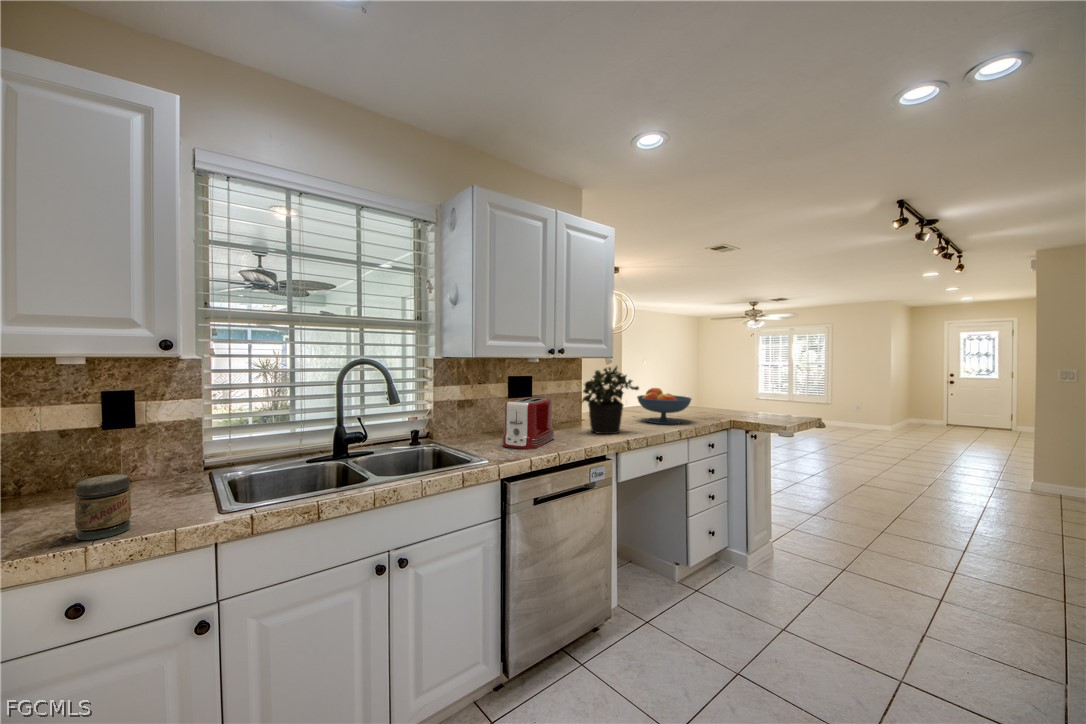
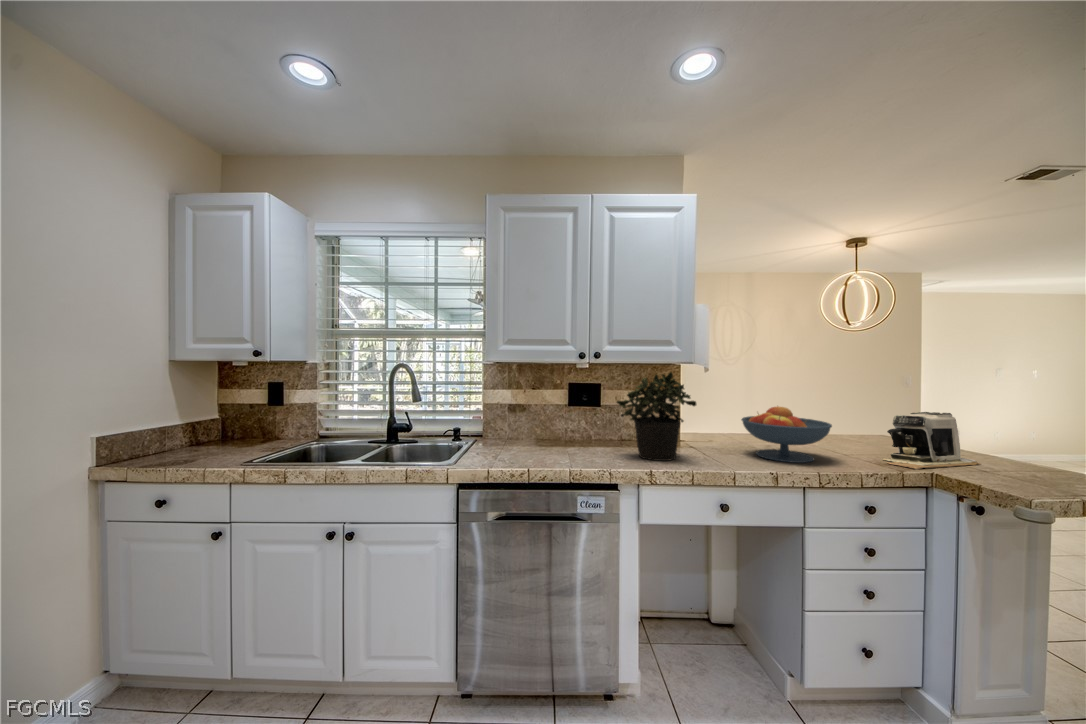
coffee maker: none [702,386,737,420] -> present [884,412,980,470]
toaster: present [502,397,554,449] -> none [507,405,578,461]
jar: present [75,474,131,540] -> none [172,429,202,465]

